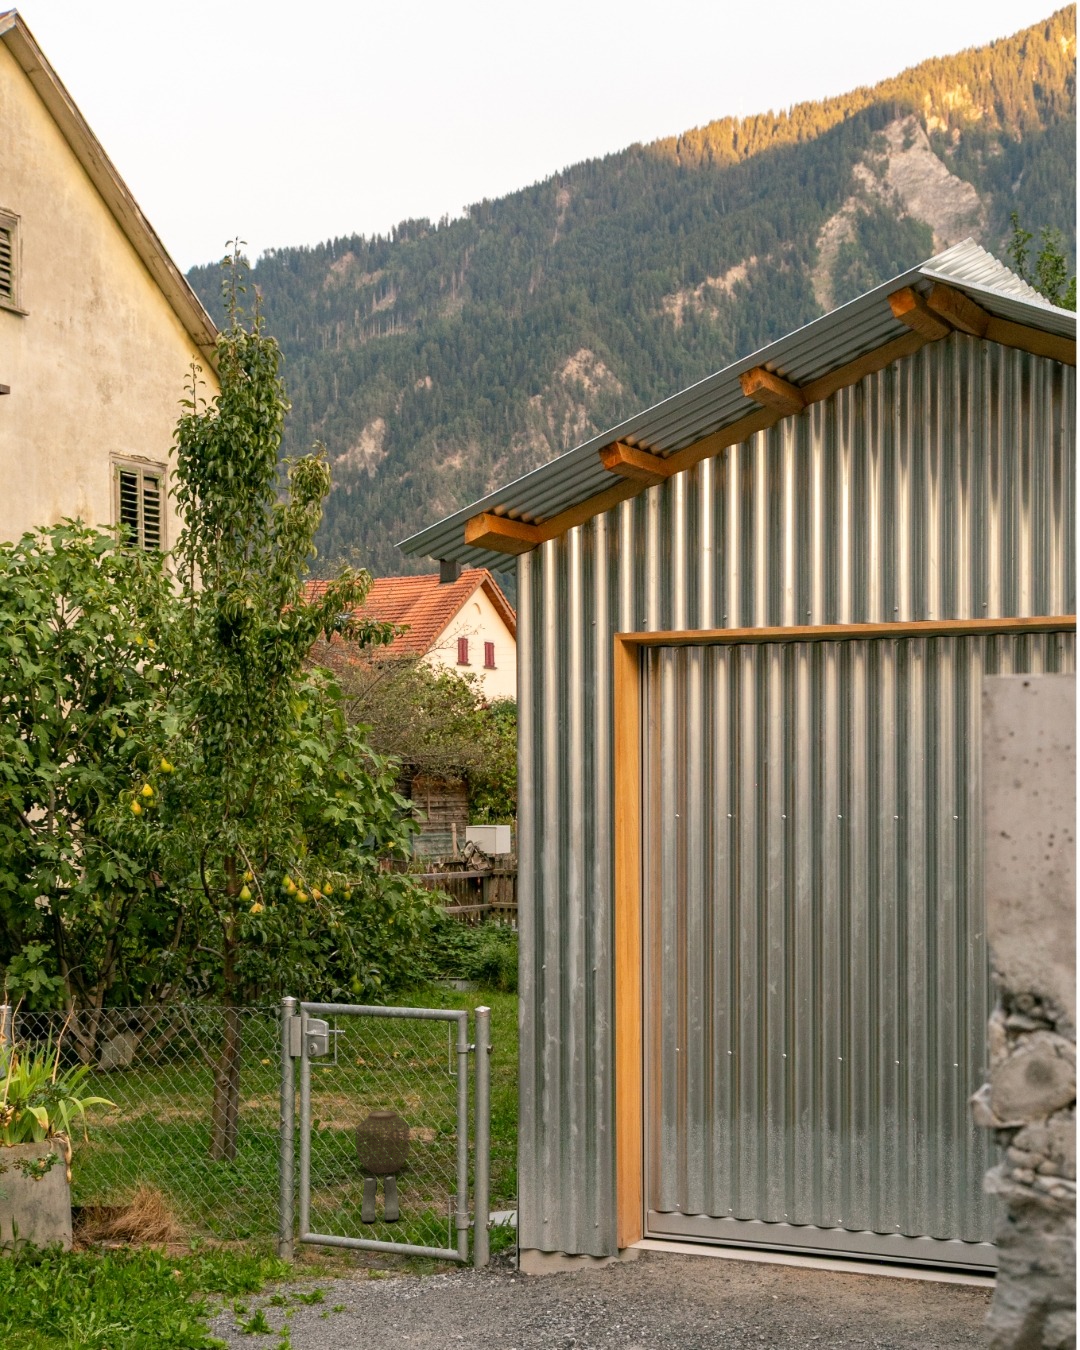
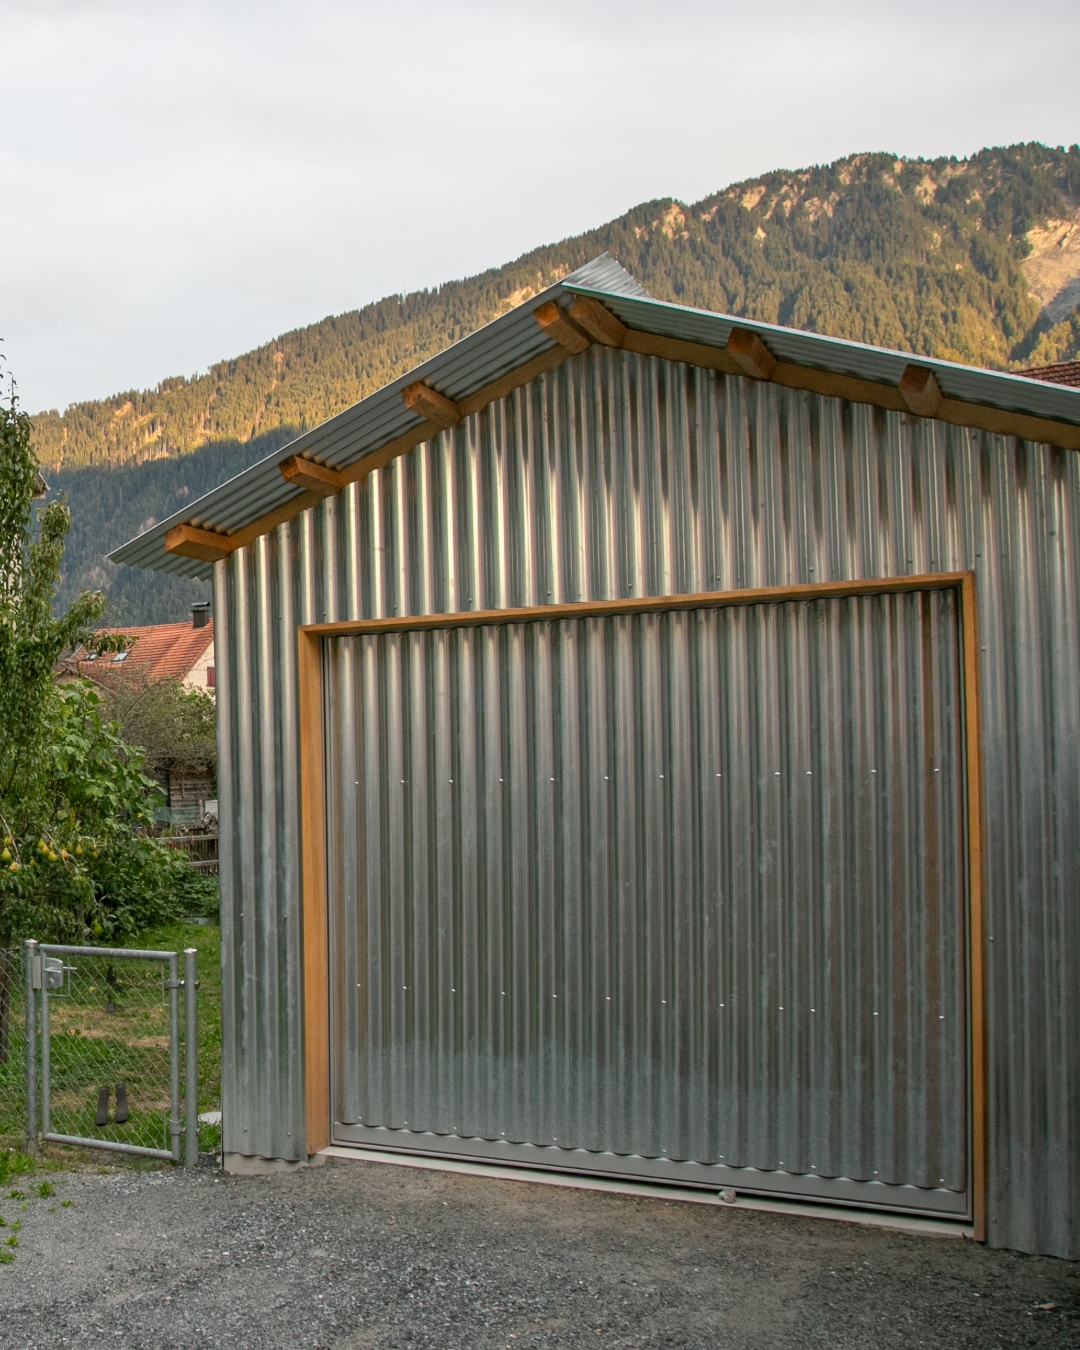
potted plant: none [343,1035,381,1095] -> present [103,966,126,1013]
woven basket: present [356,1111,410,1173] -> none [98,1028,143,1079]

